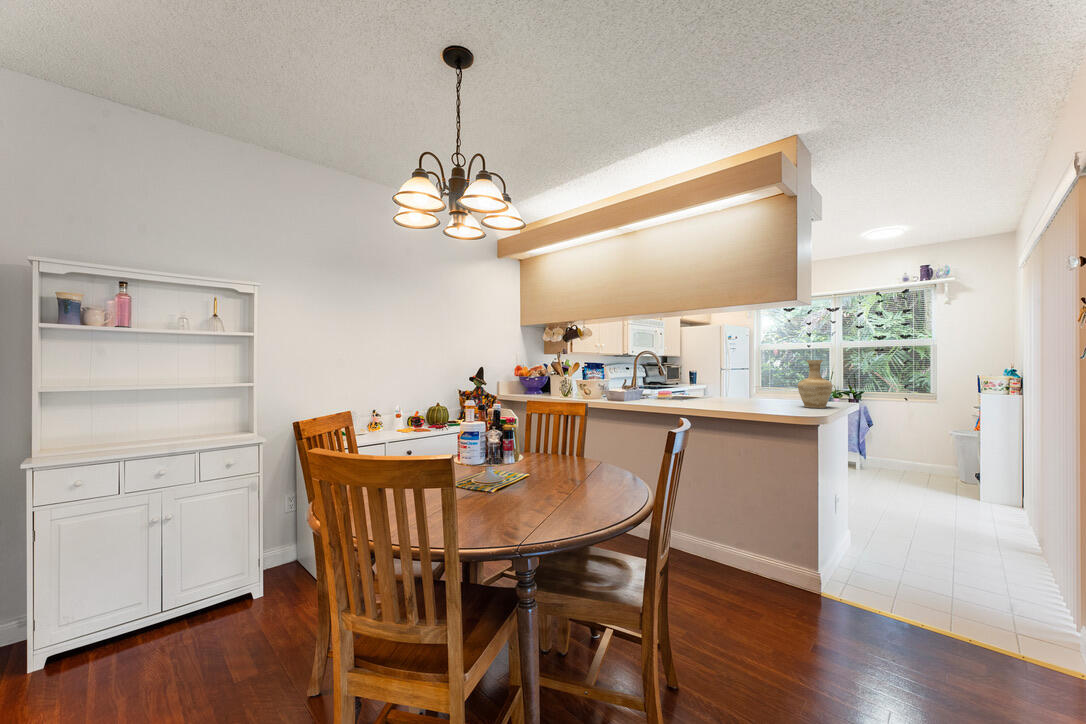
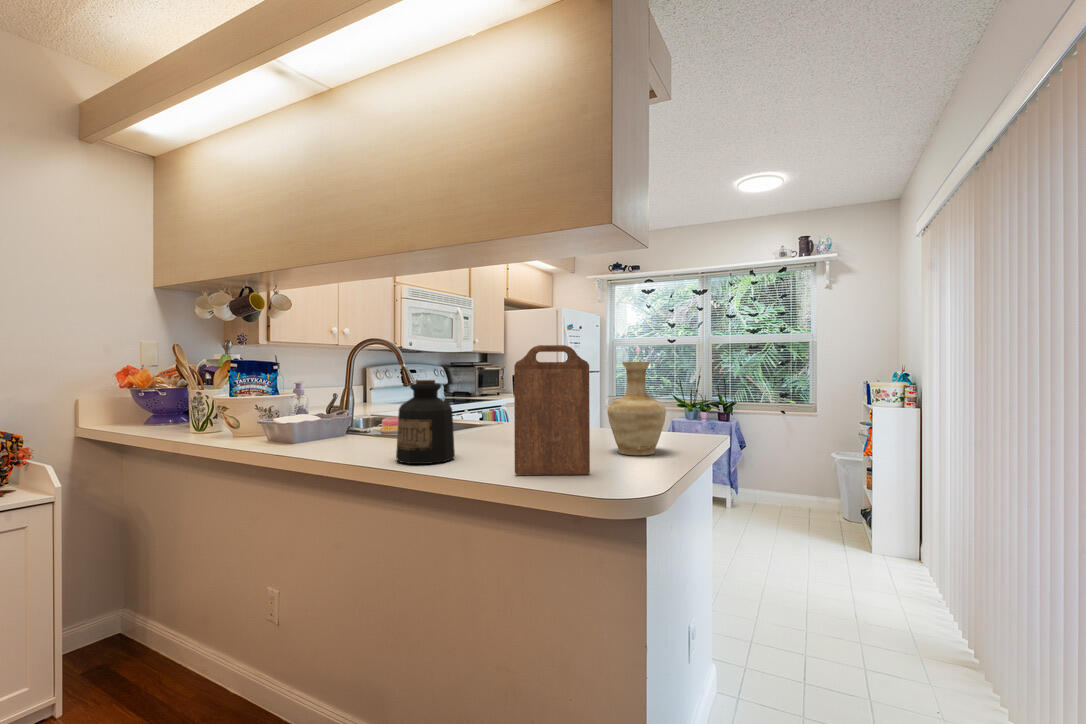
cutting board: none [760,352,798,412] -> present [514,345,590,475]
bottle: none [689,369,719,408] -> present [396,380,455,464]

